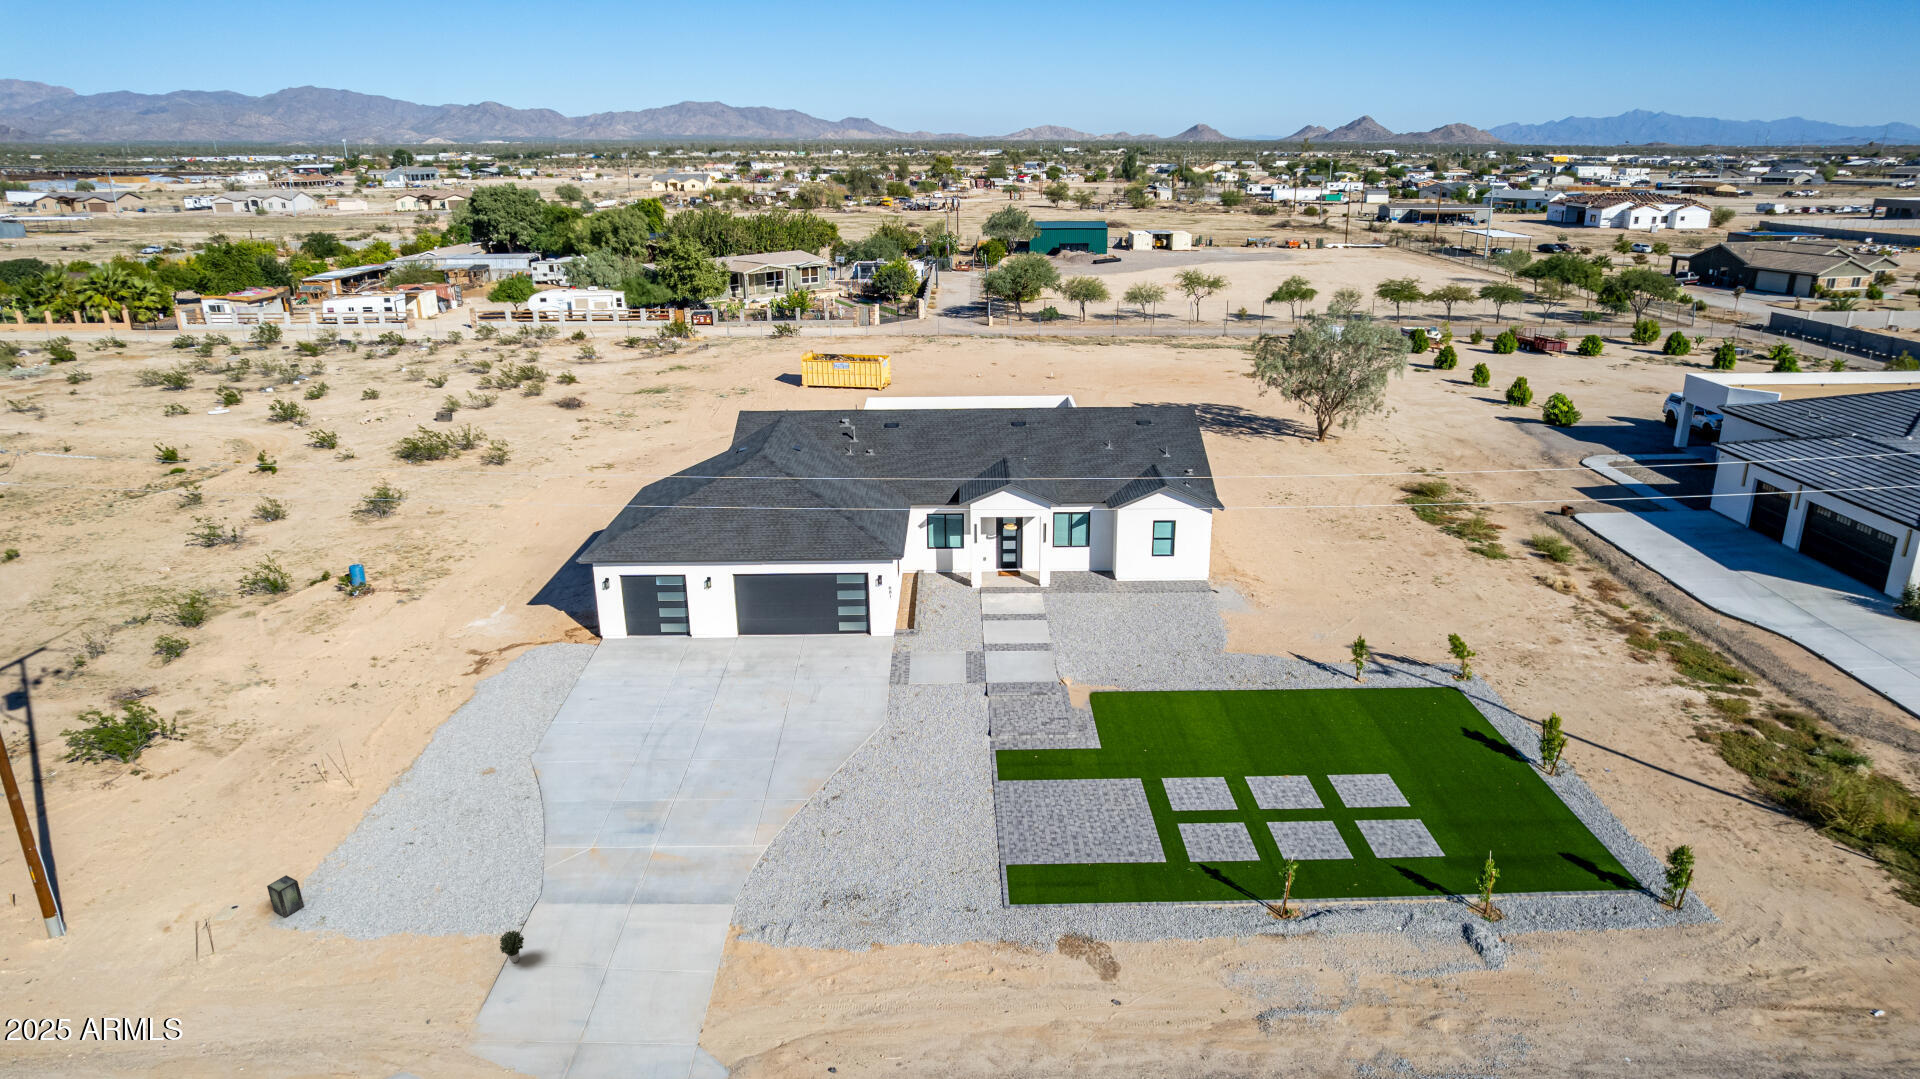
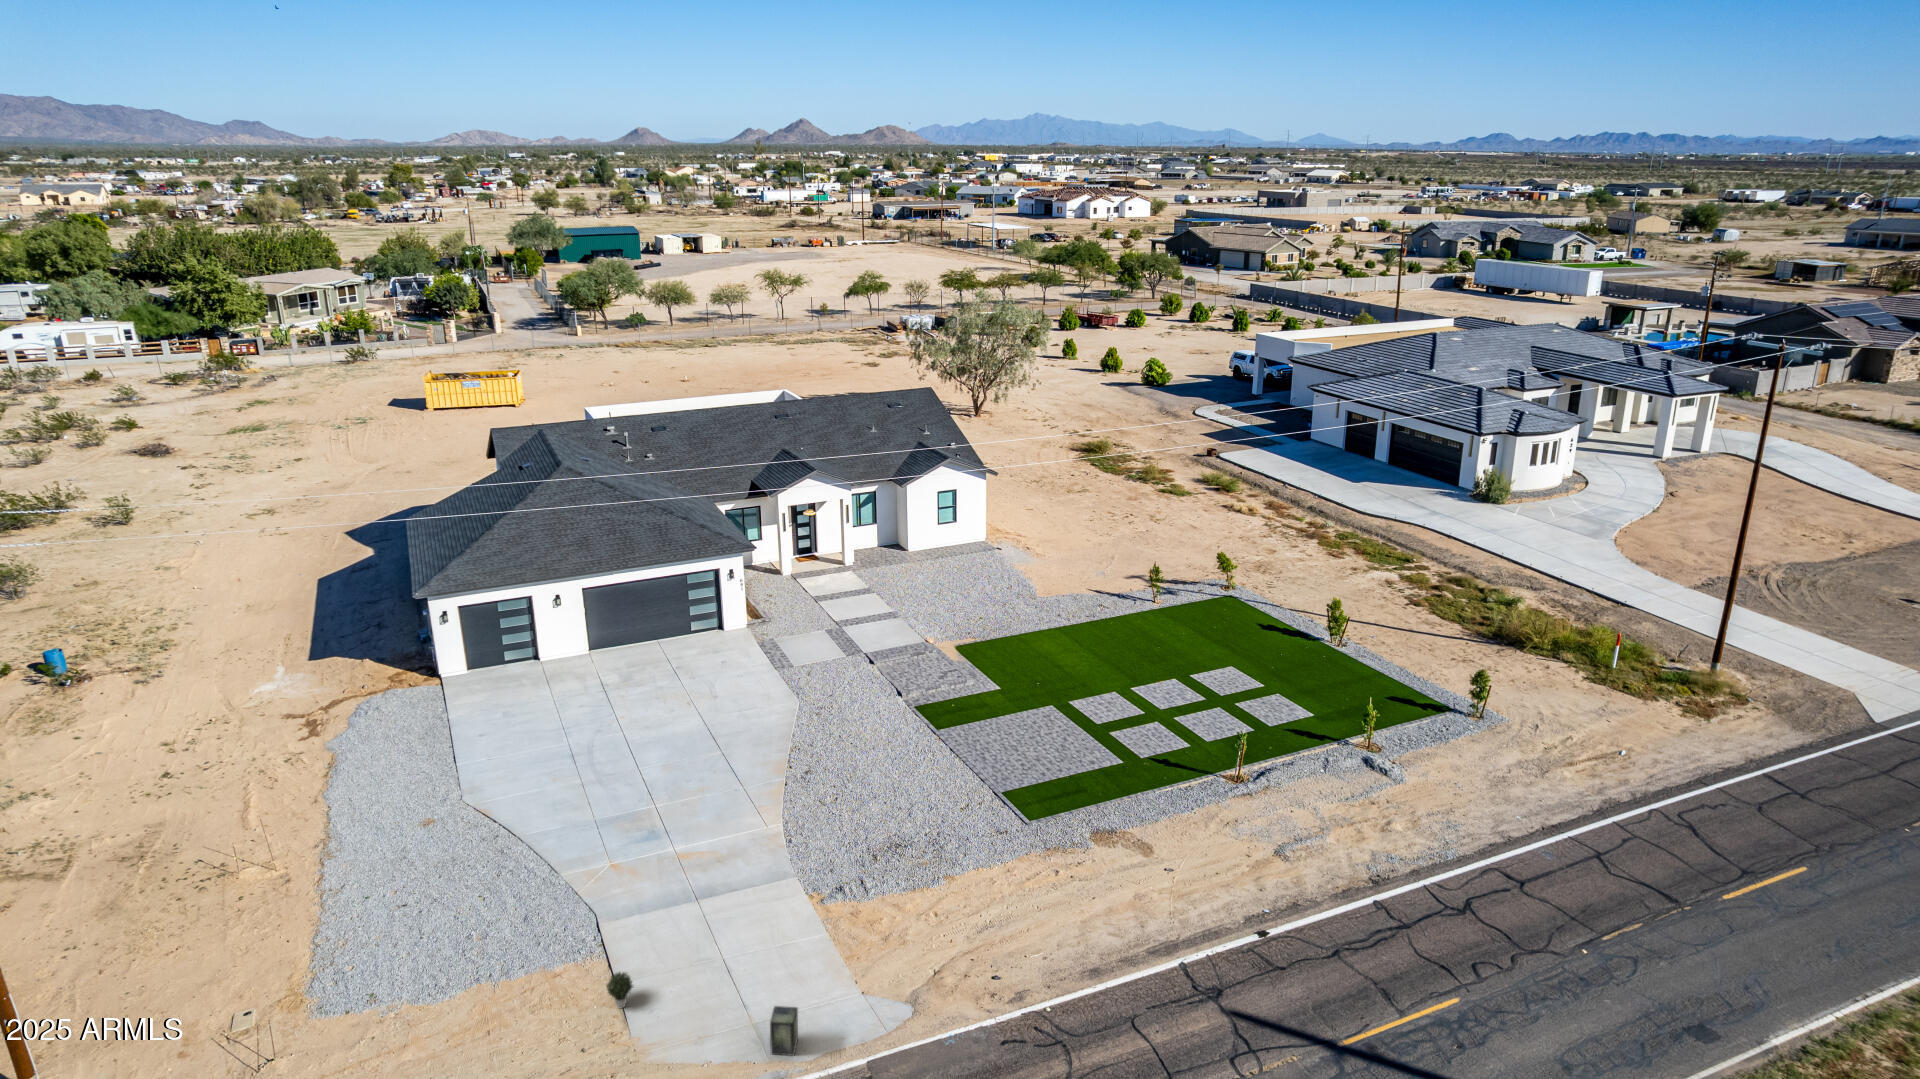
storage box: present [267,875,304,918] -> present [770,1006,798,1056]

